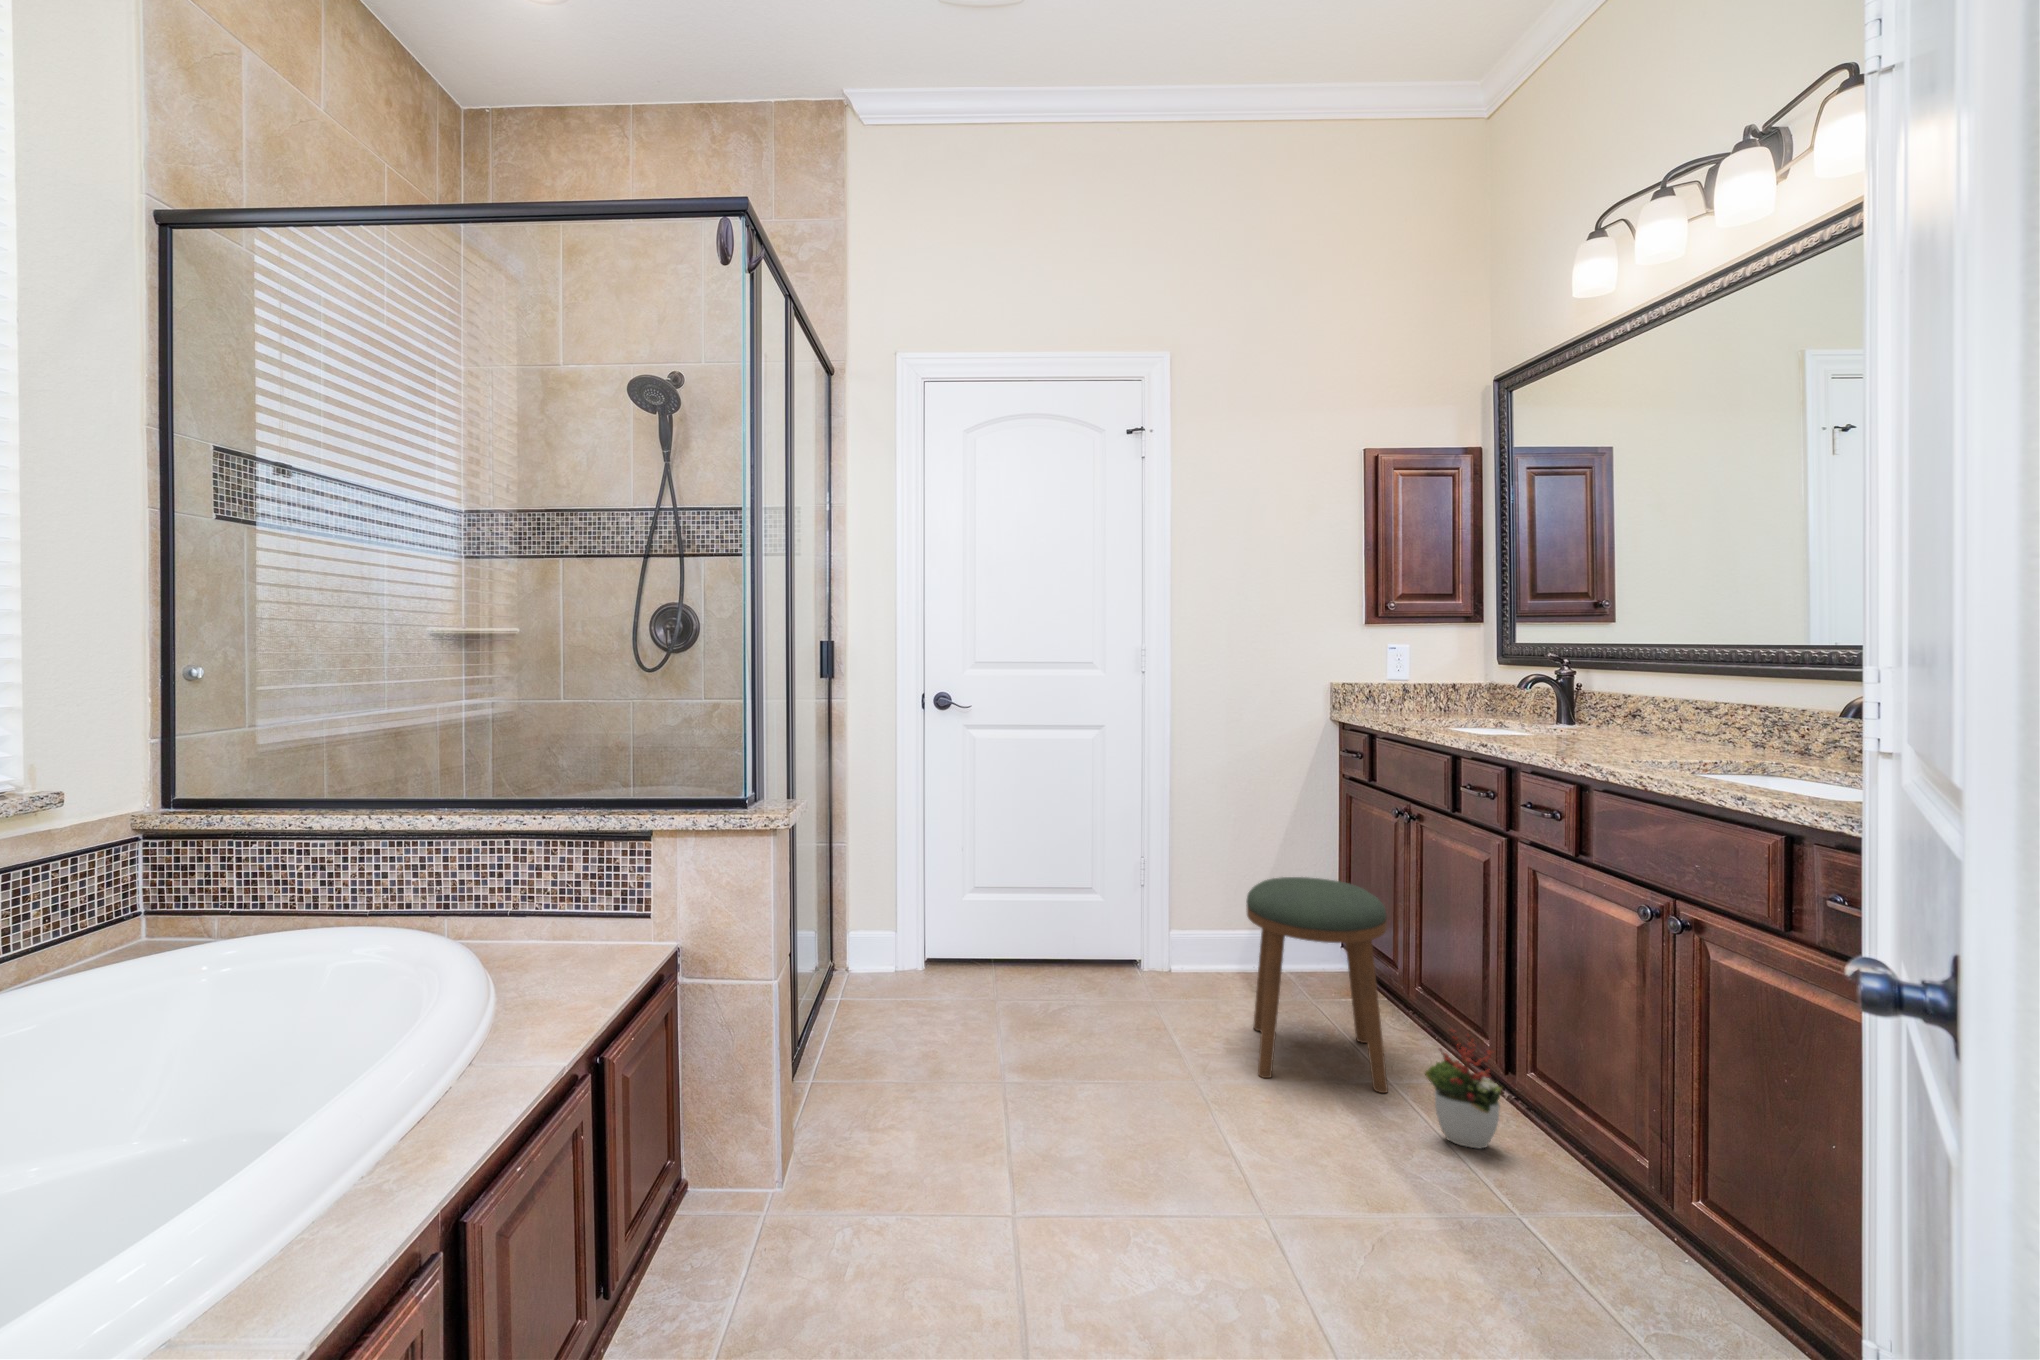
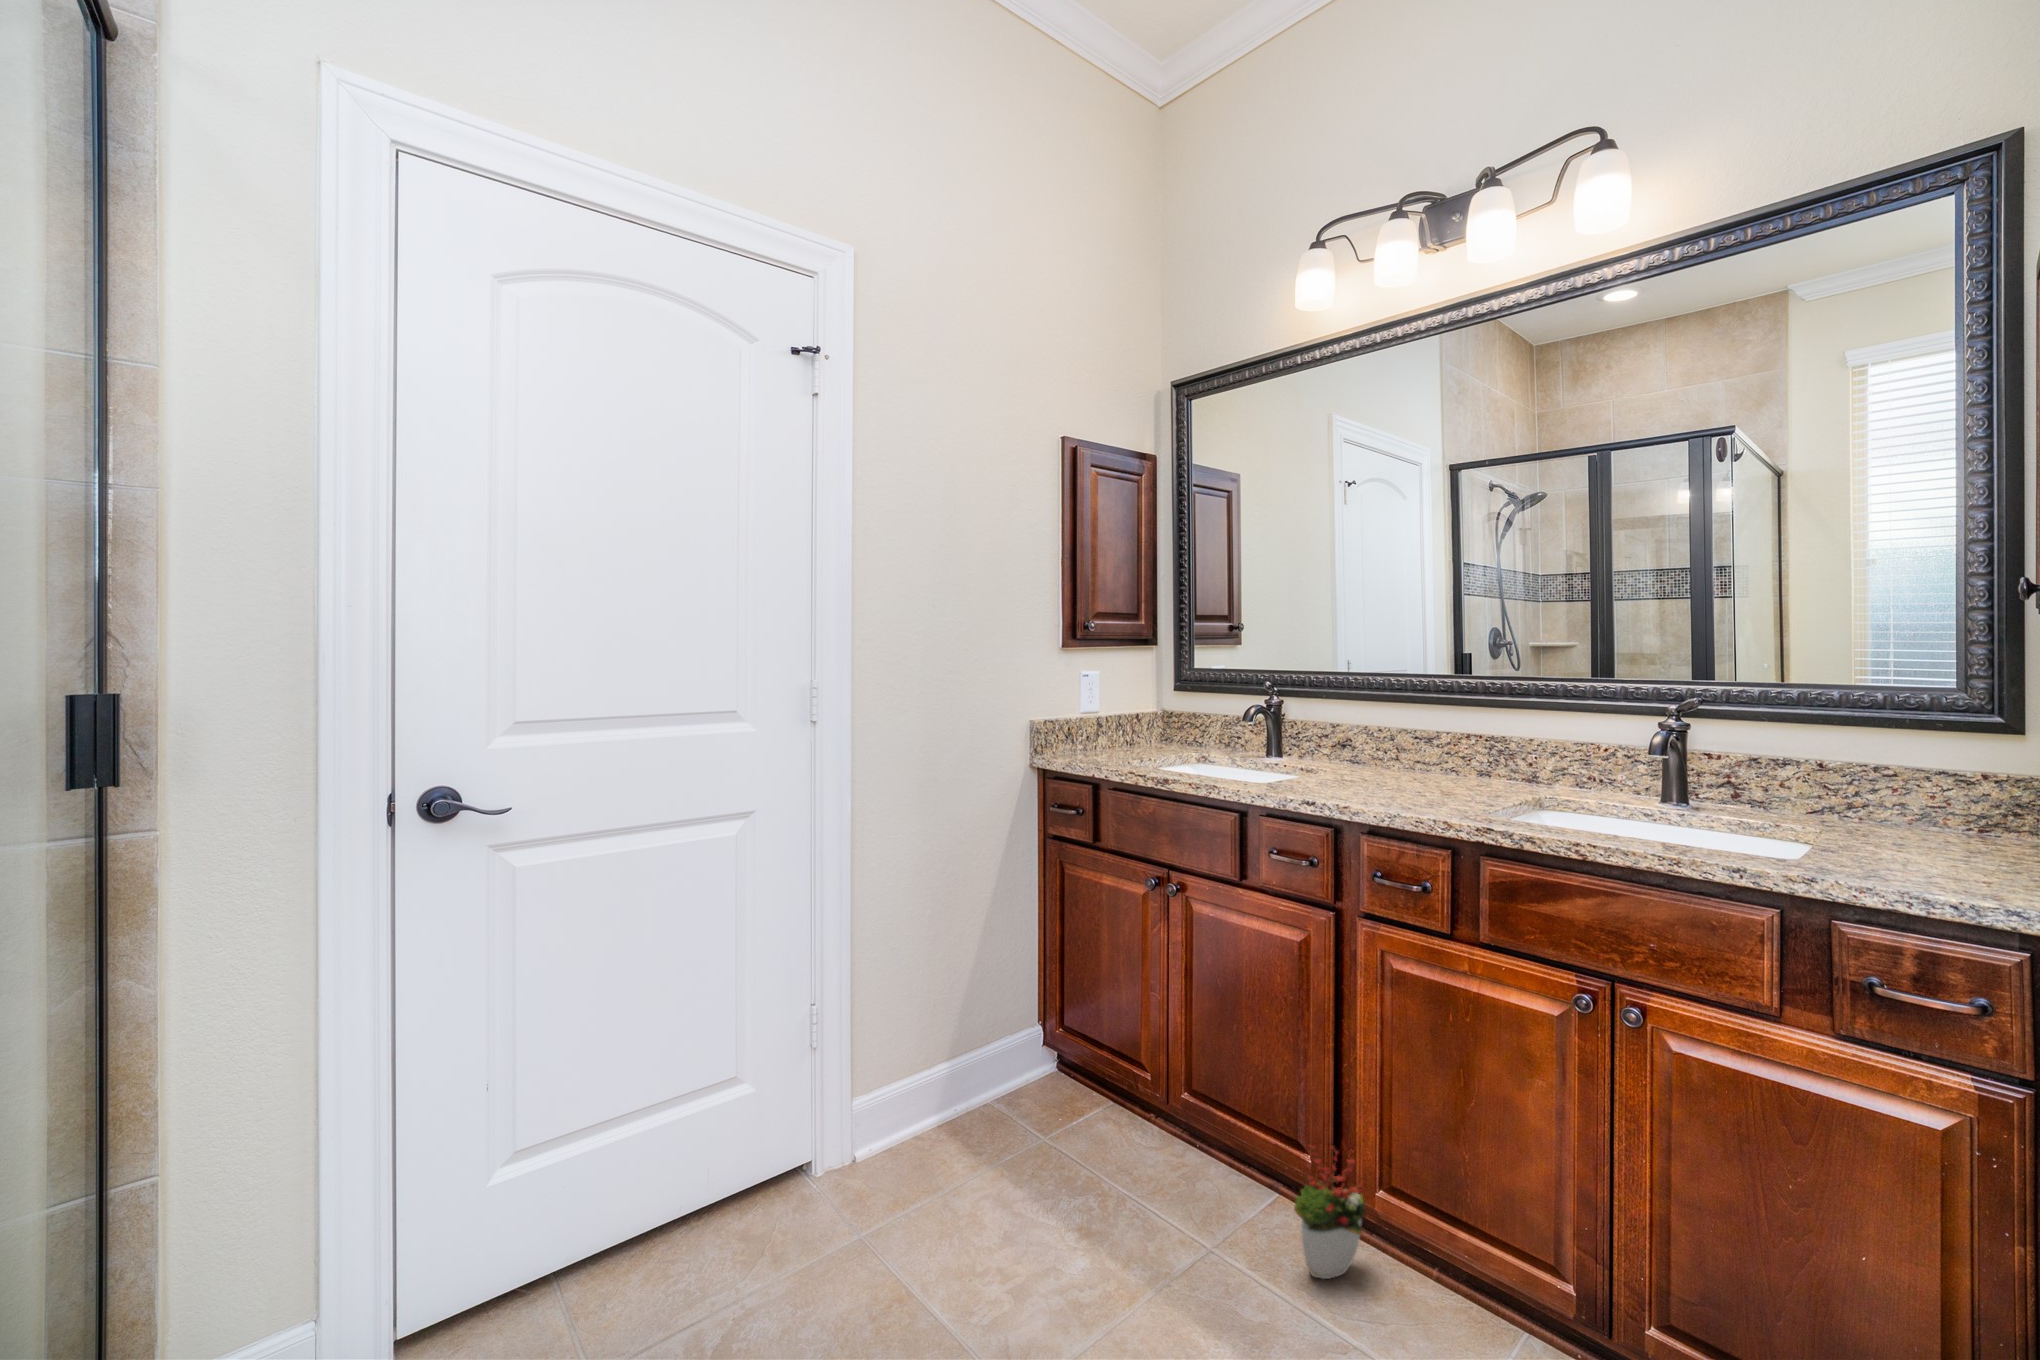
stool: present [1246,877,1388,1093] -> none [1024,980,1217,1282]

